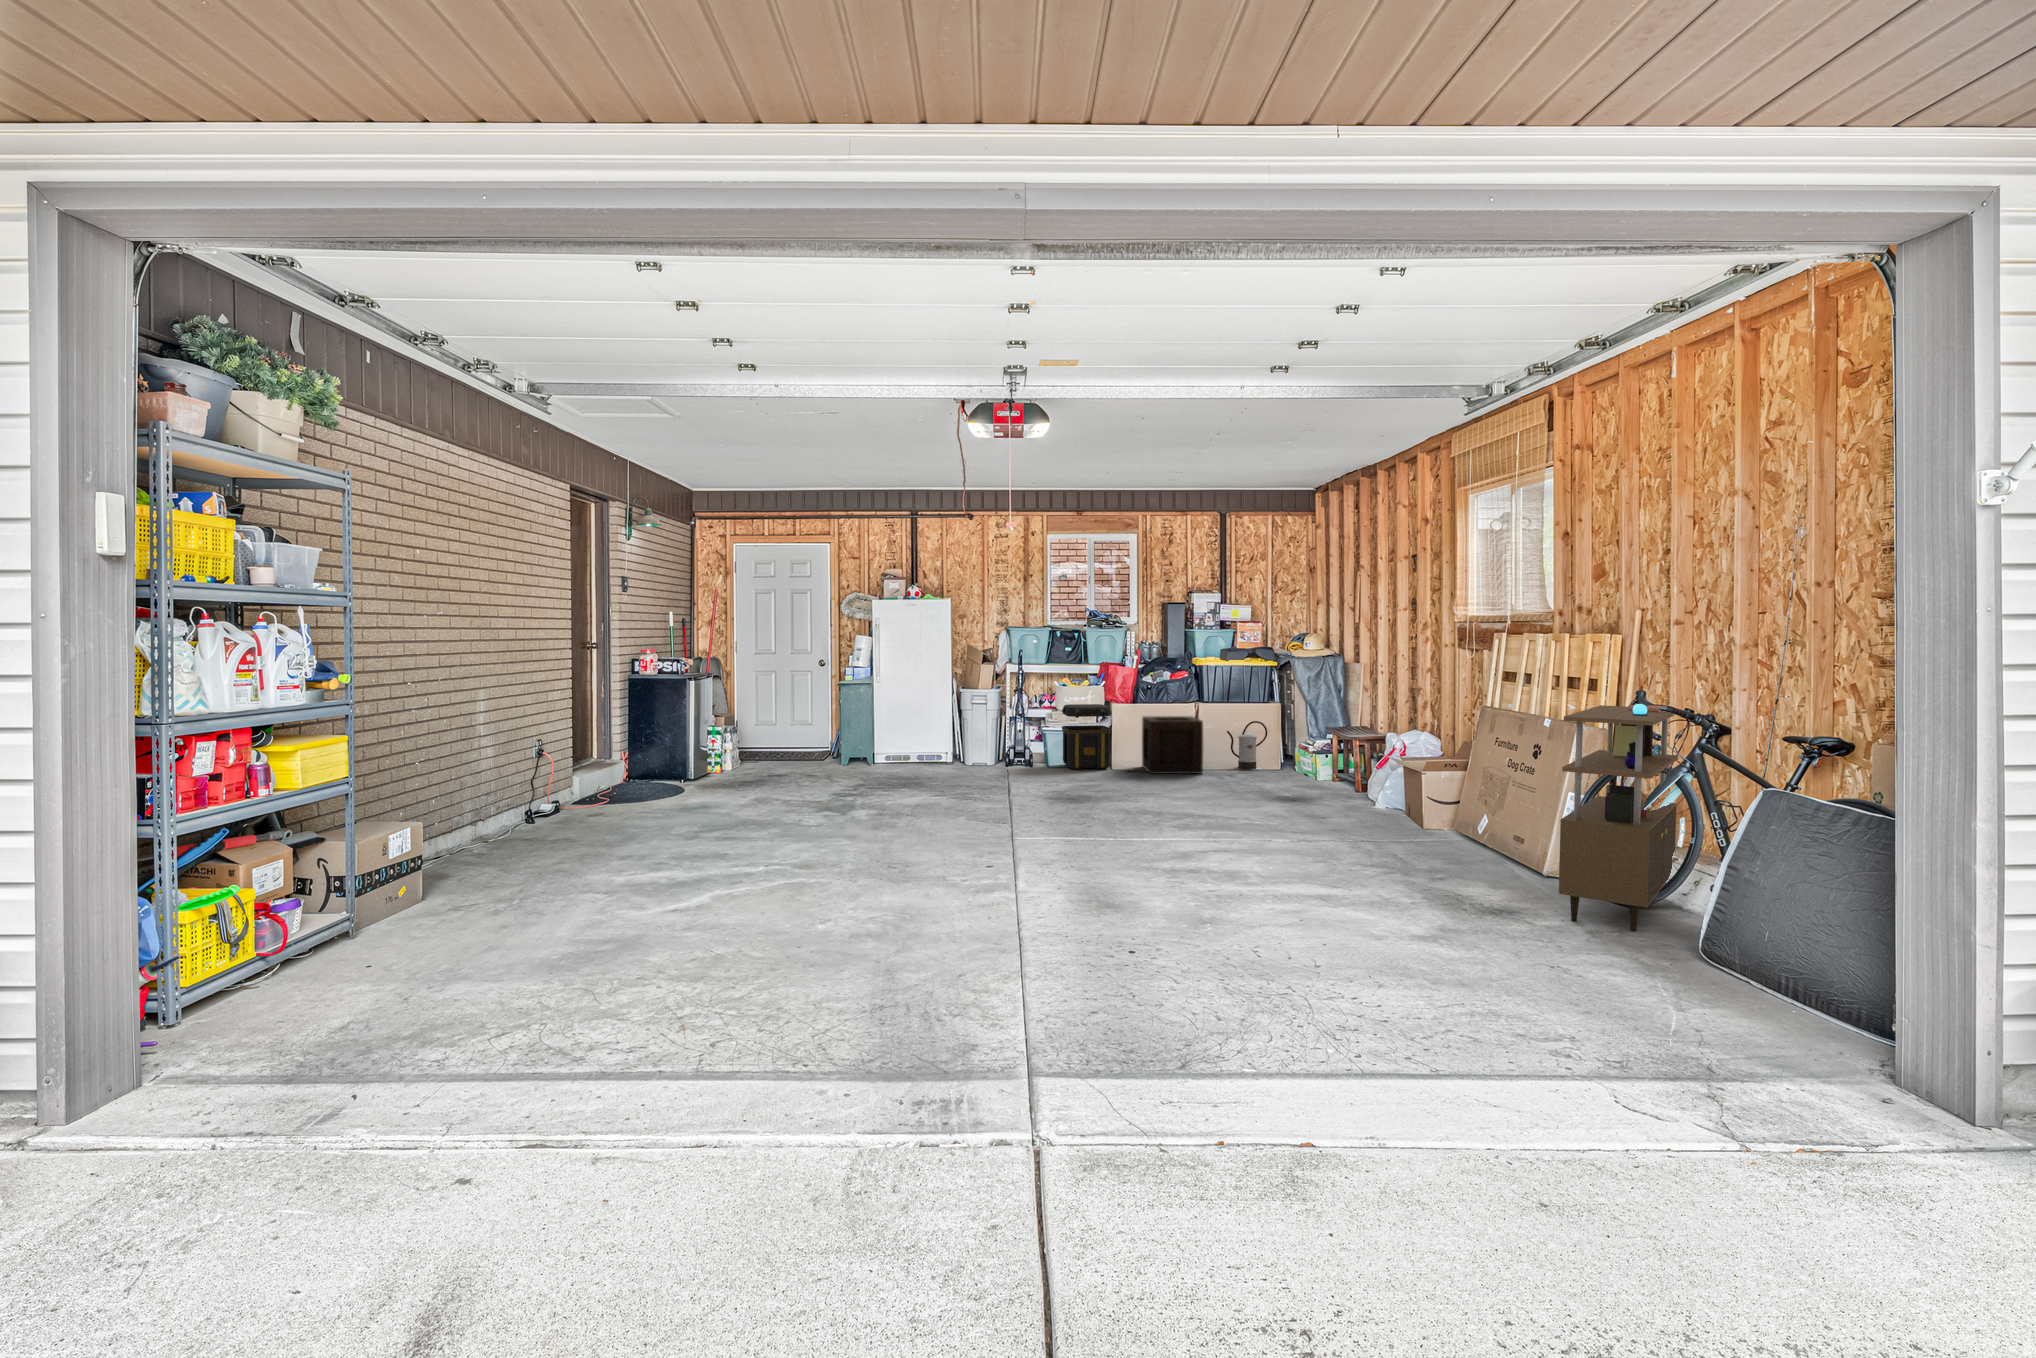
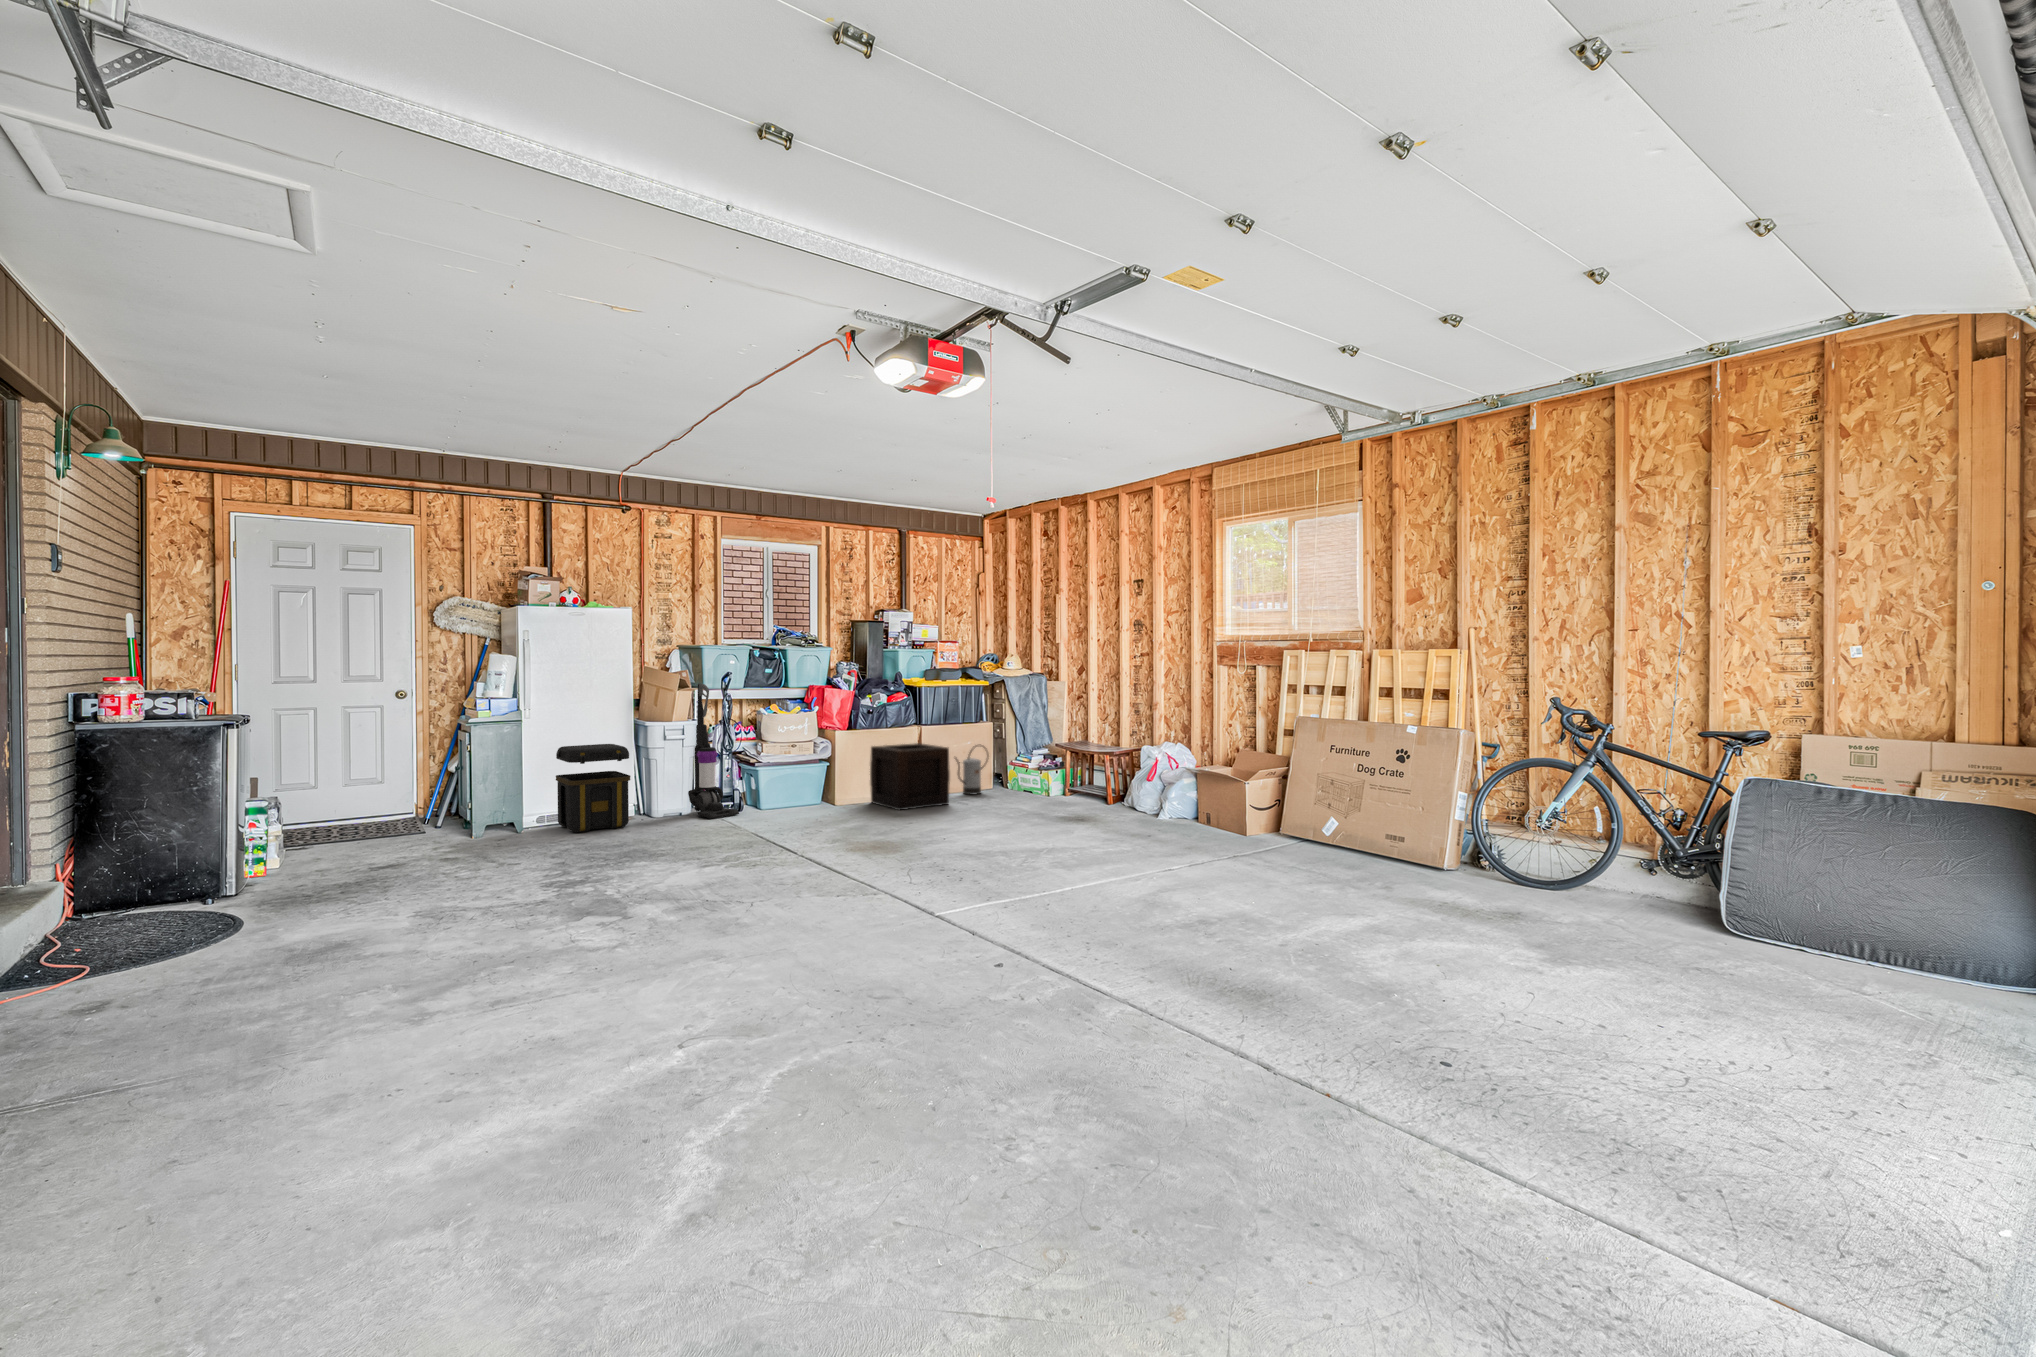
vacuum cleaner: none [992,658,1026,766] -> present [688,684,739,819]
toolbox: present [1062,704,1111,769] -> present [556,744,631,833]
shelving unit: present [1559,704,1678,932] -> none [1503,708,1657,914]

